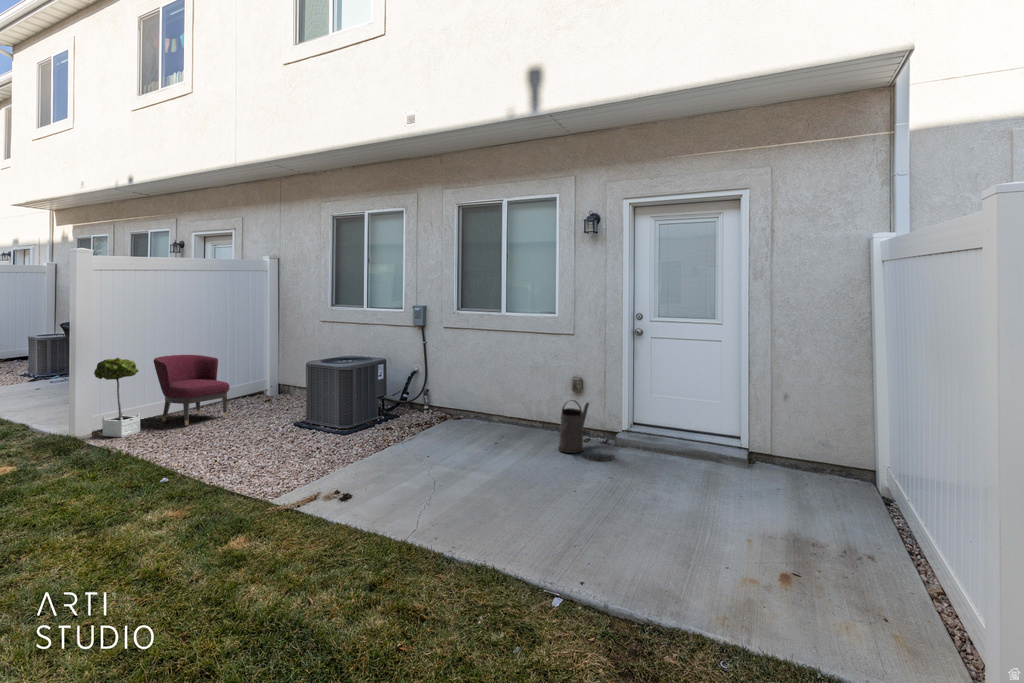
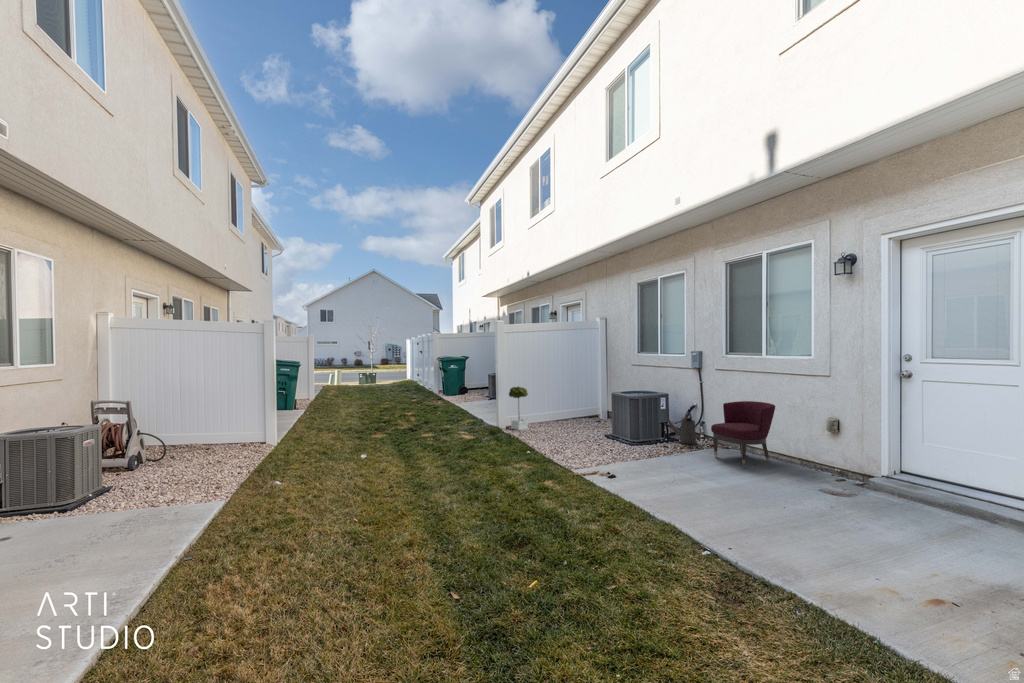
chair: present [154,355,230,426] -> present [711,401,775,464]
watering can: present [558,400,589,453] -> present [667,412,701,444]

